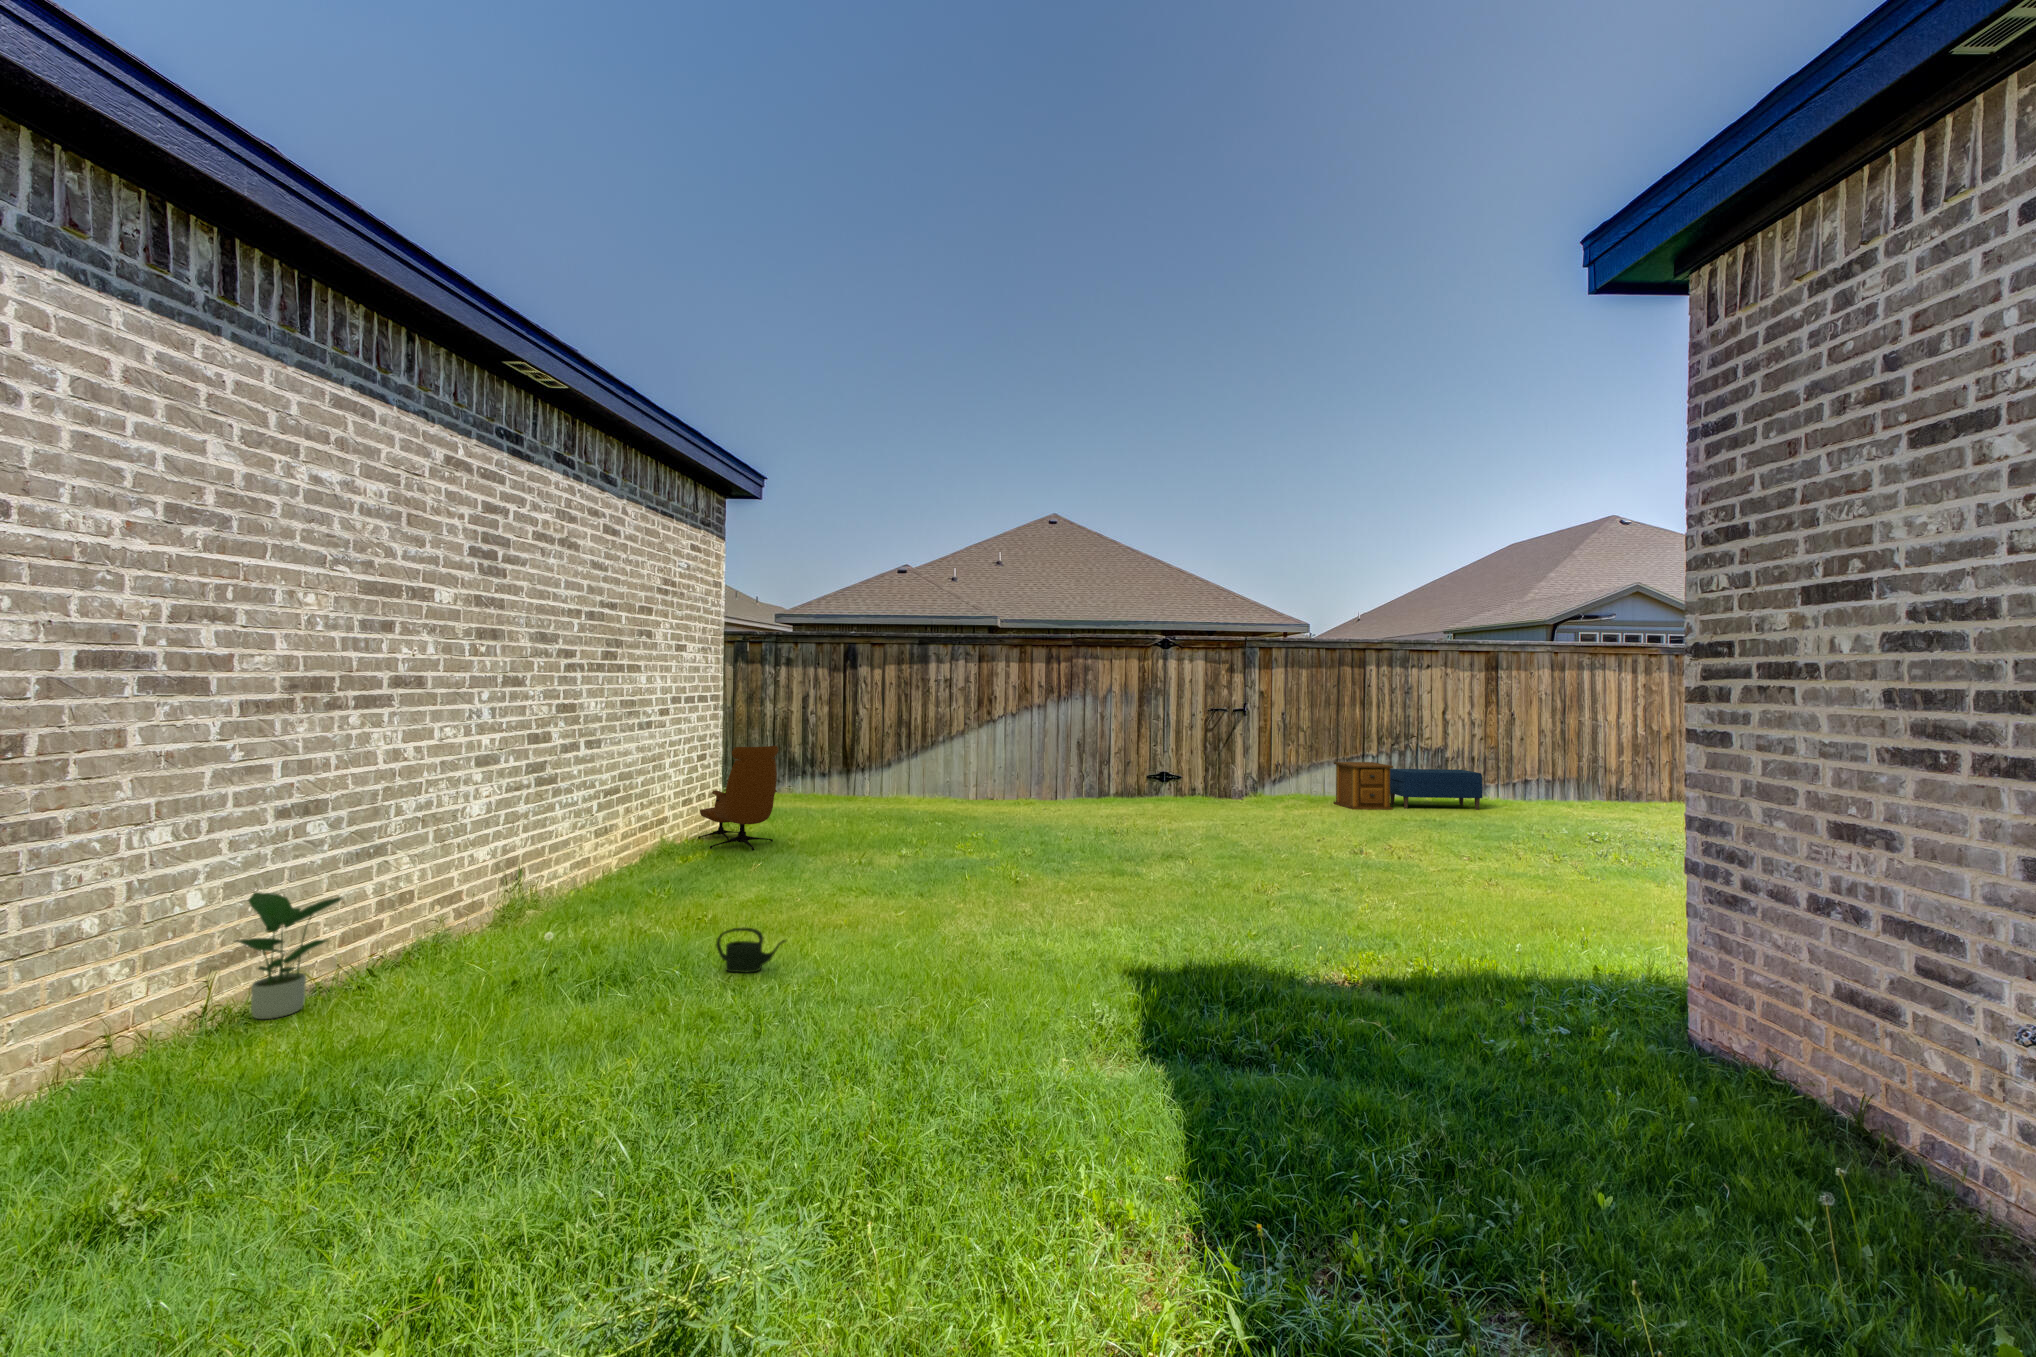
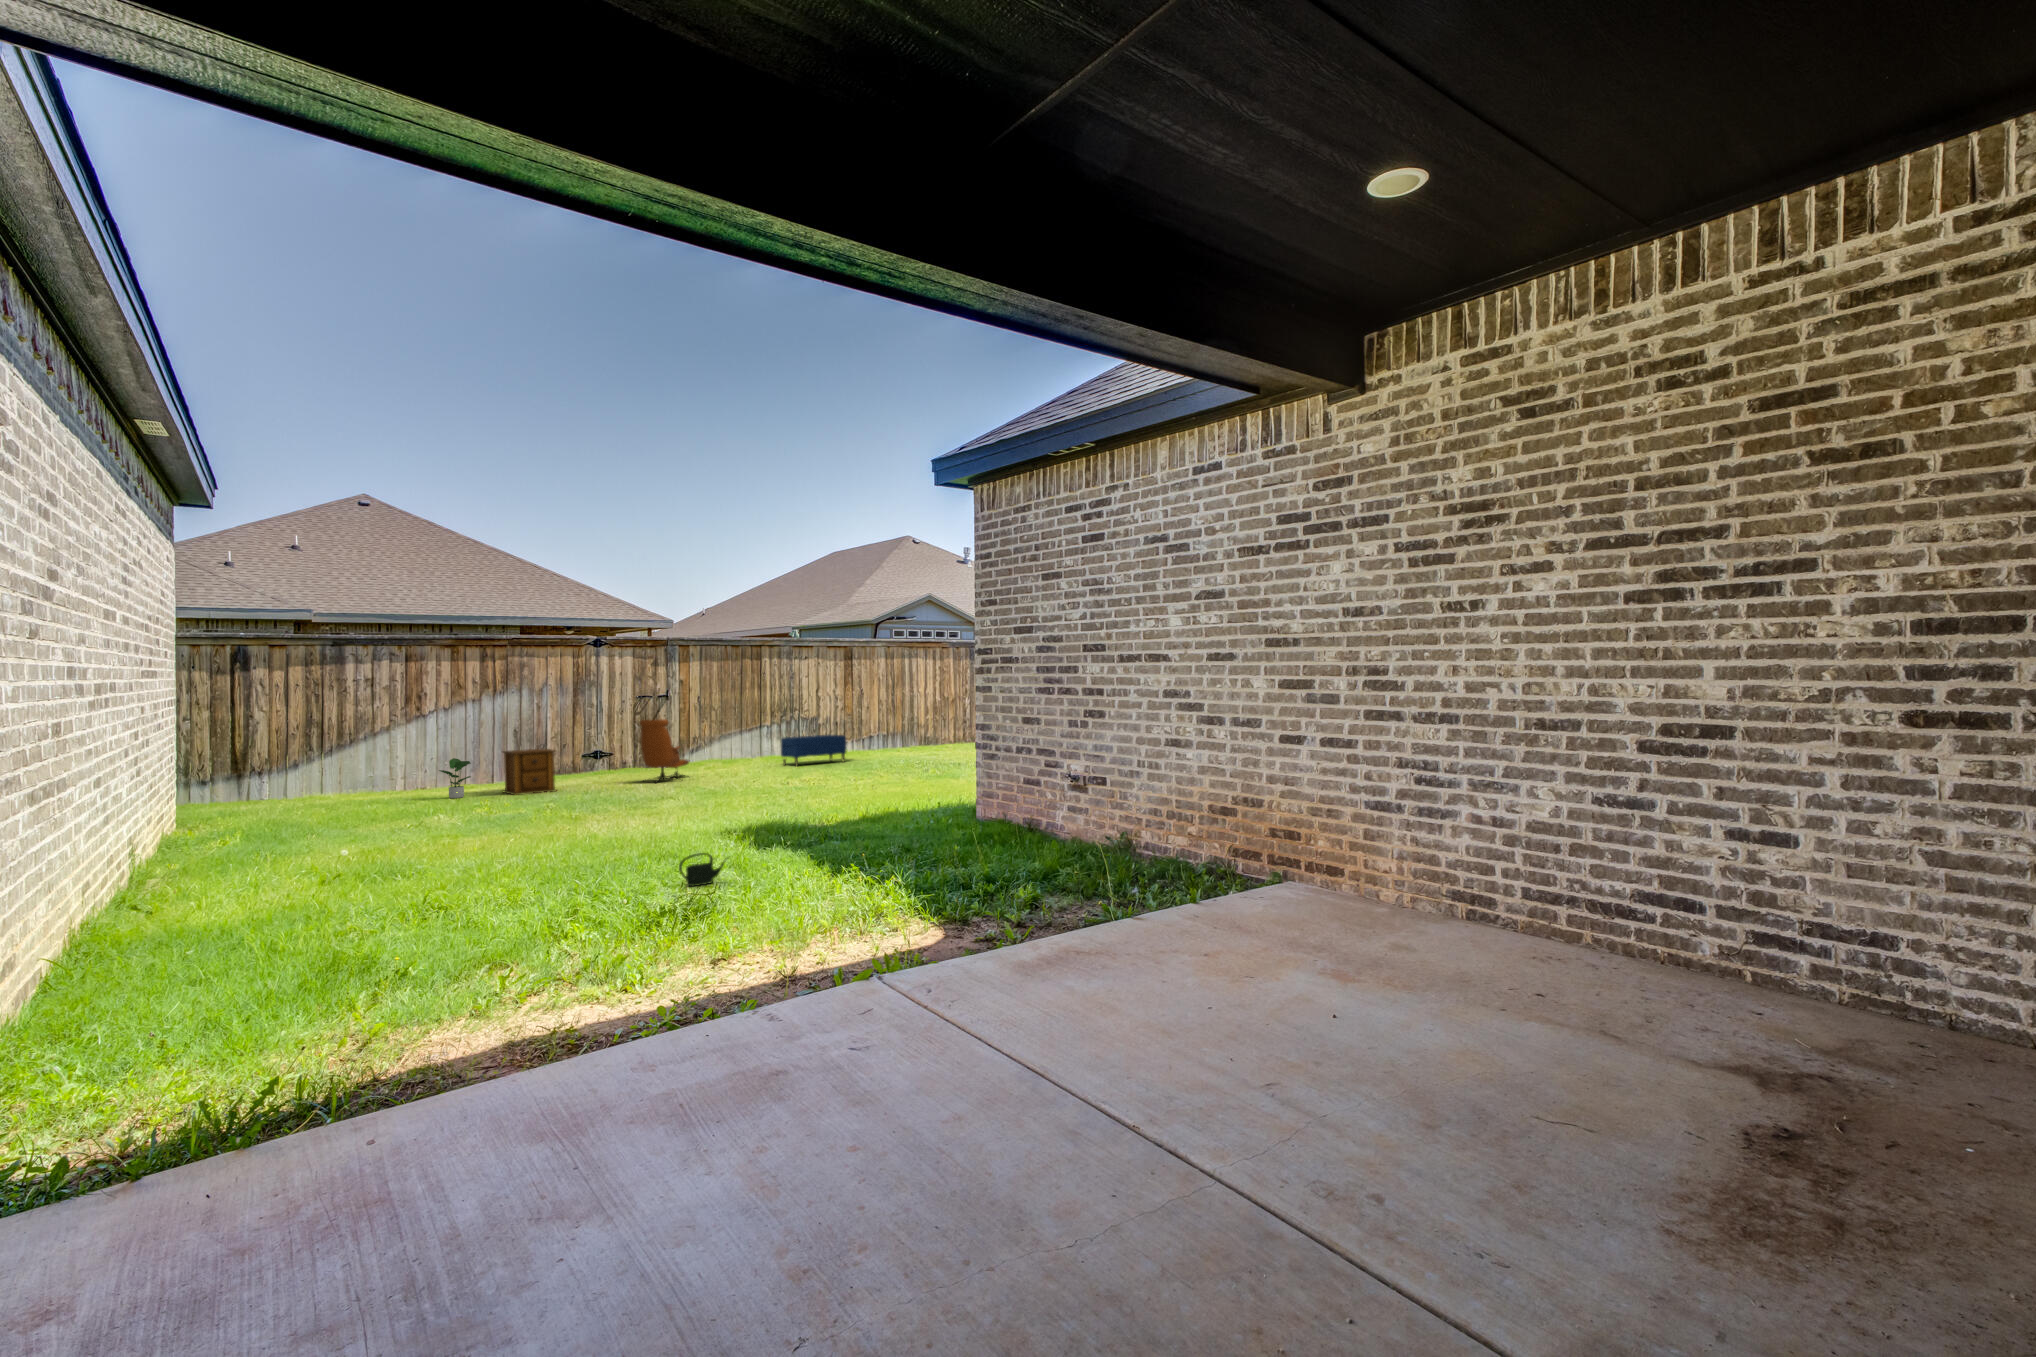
lounge chair: present [698,745,779,850] -> present [640,719,689,780]
side table: present [1333,762,1393,810] -> present [503,748,556,795]
potted plant: present [235,892,342,1019] -> present [439,758,471,798]
watering can: present [716,928,785,973] -> present [679,853,728,886]

